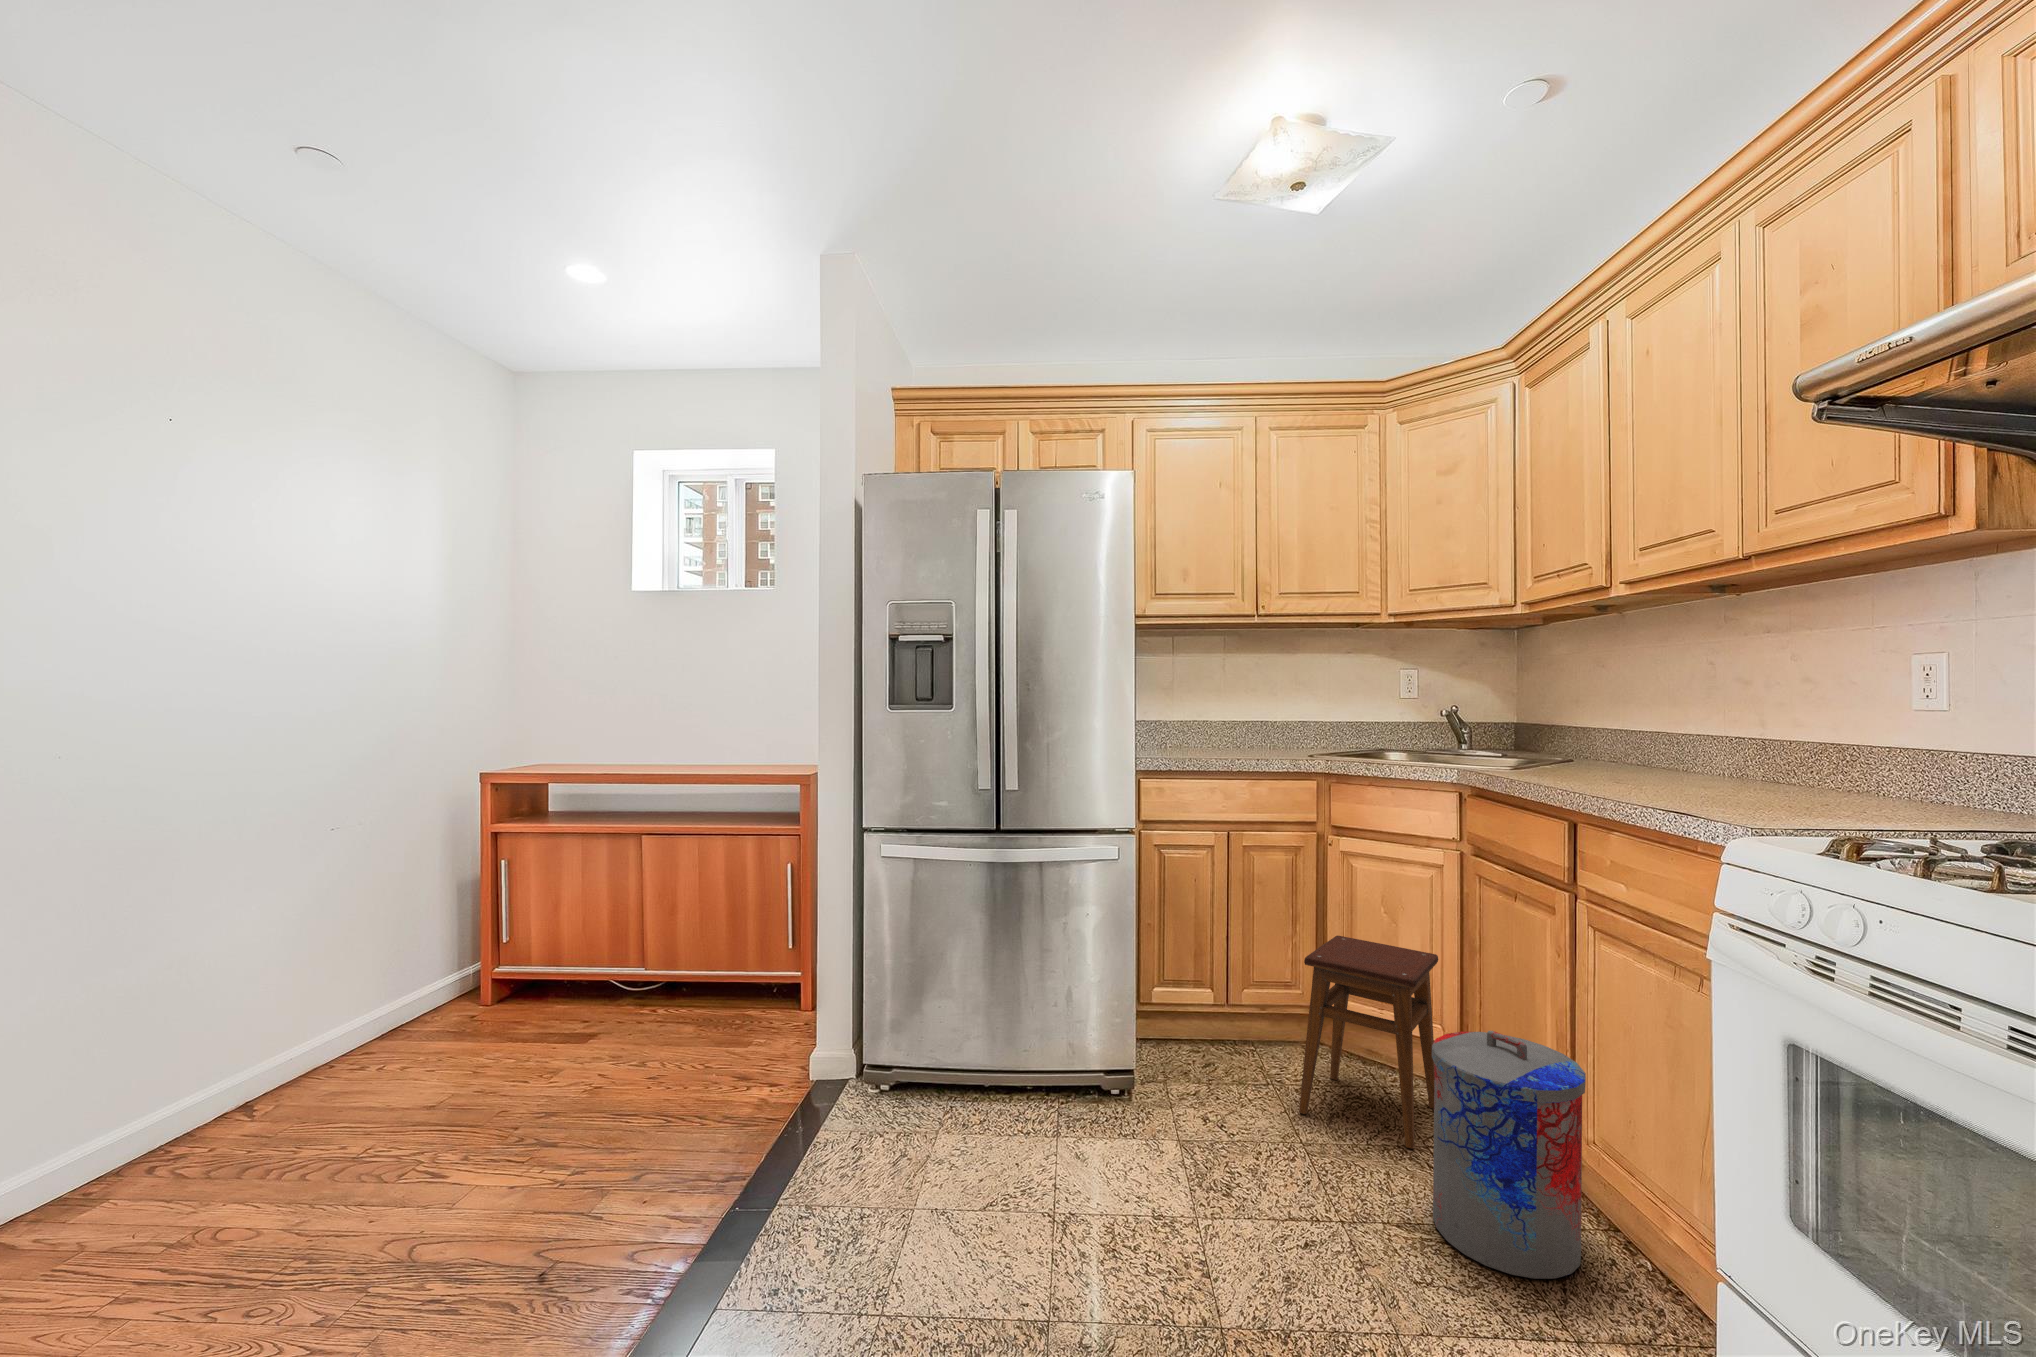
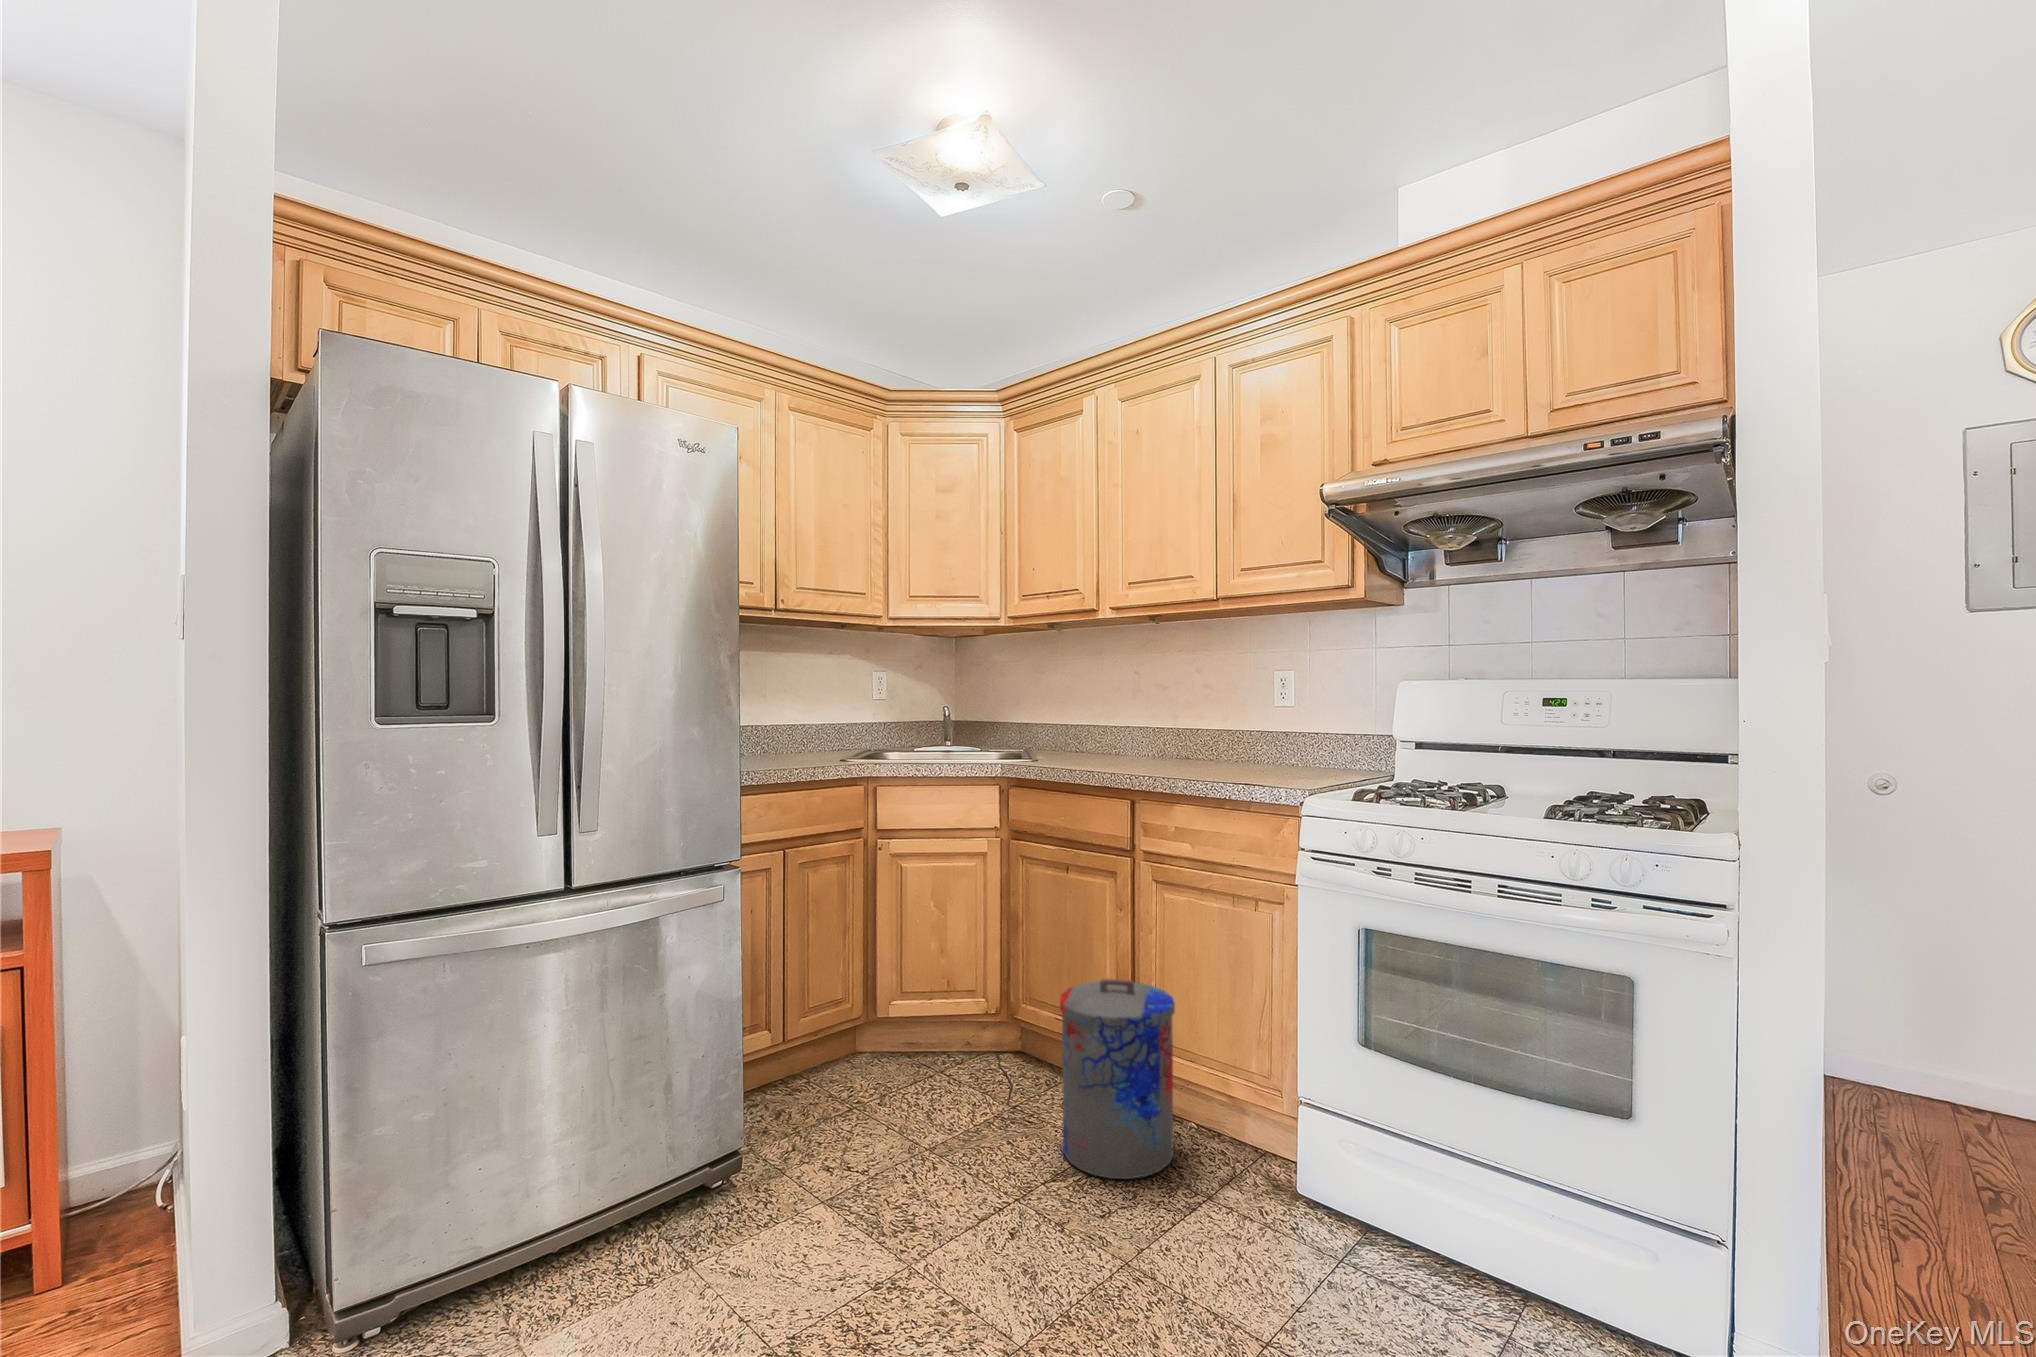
stool: present [1299,936,1438,1149] -> none [895,932,1008,1124]

